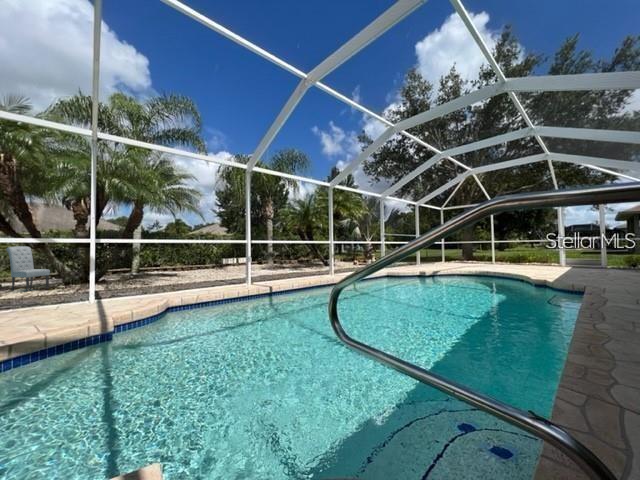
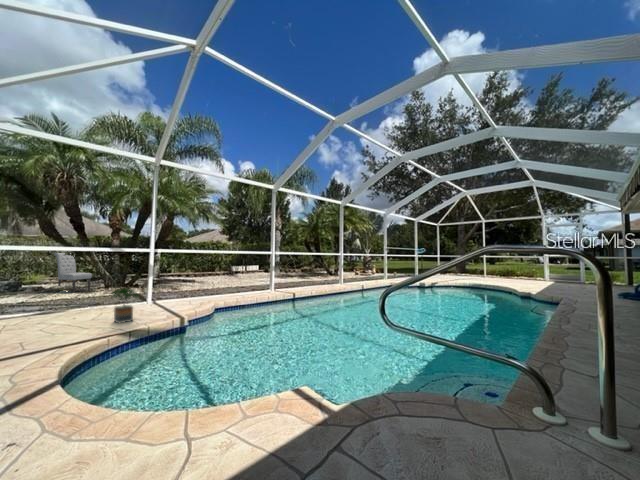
potted tree: none [14,286,54,330] -> present [112,288,138,323]

